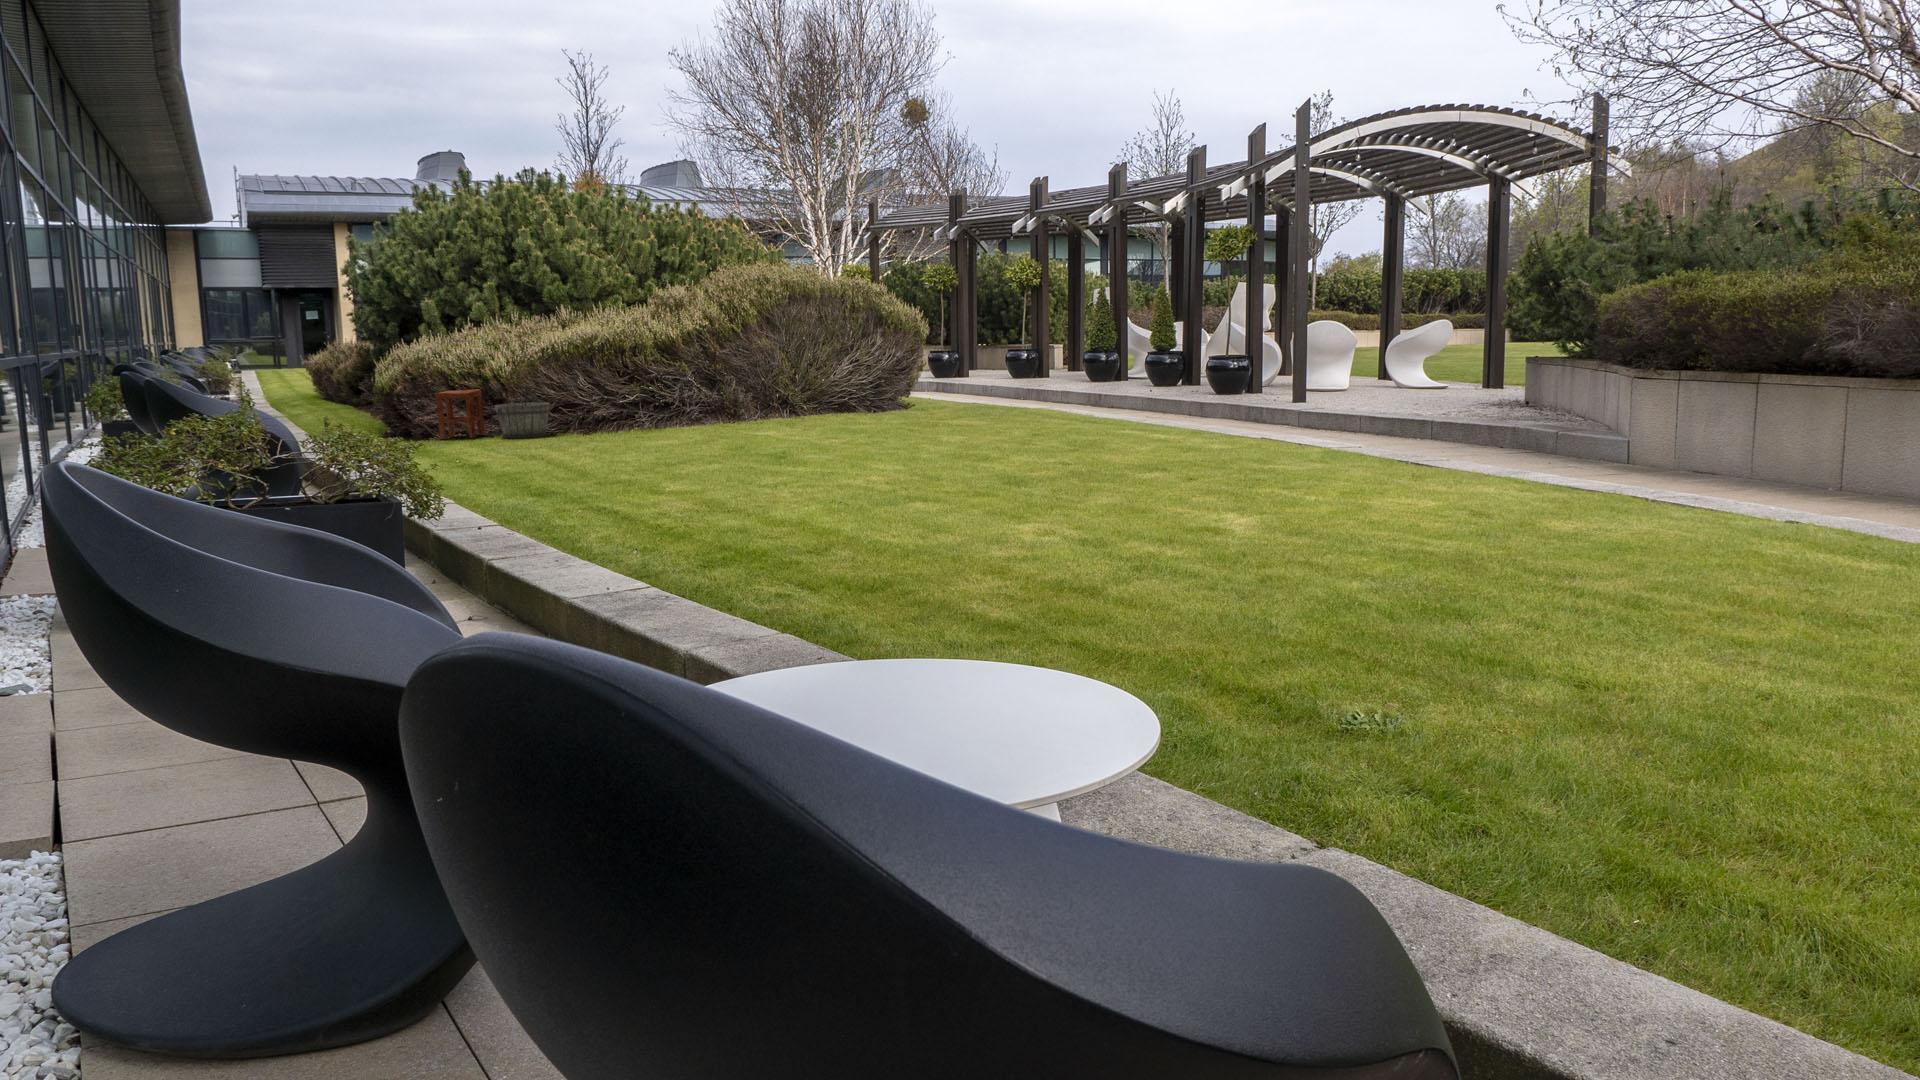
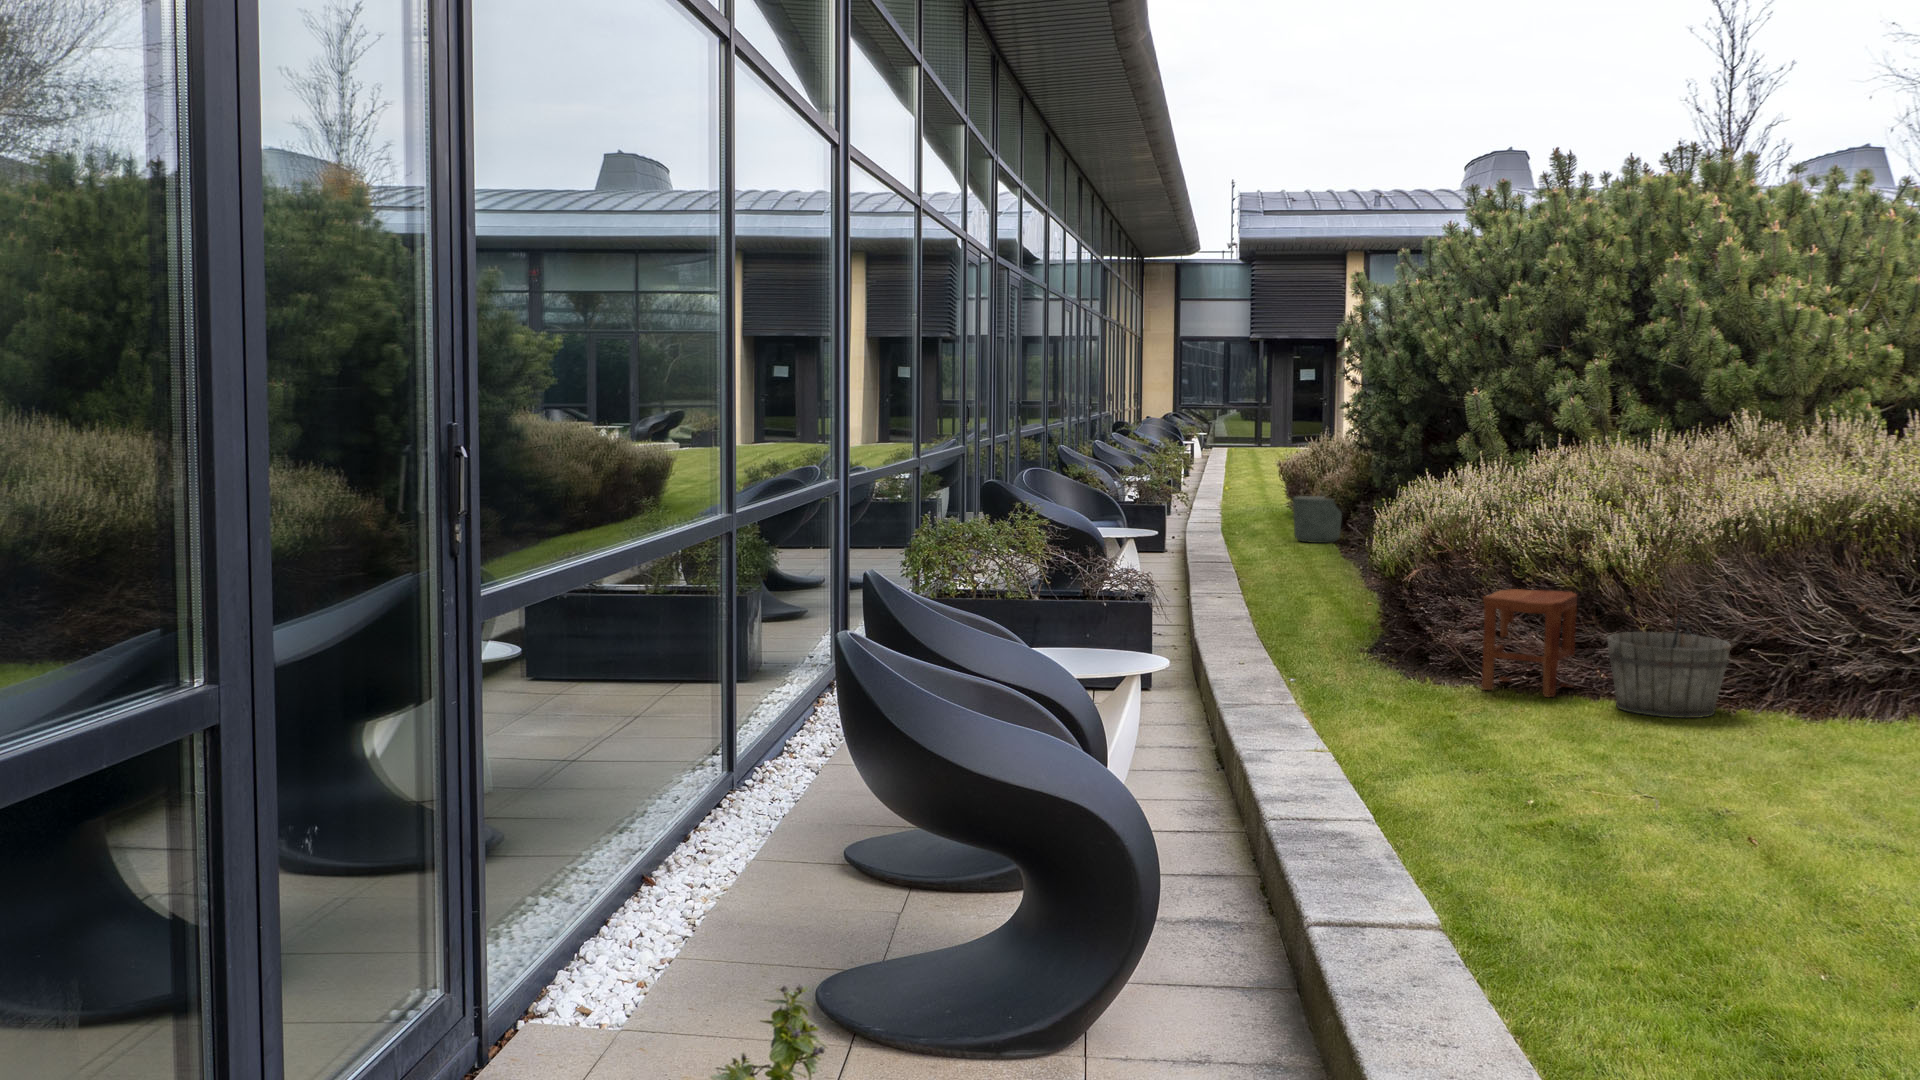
planter: none [322,378,357,407] -> present [1293,496,1342,543]

